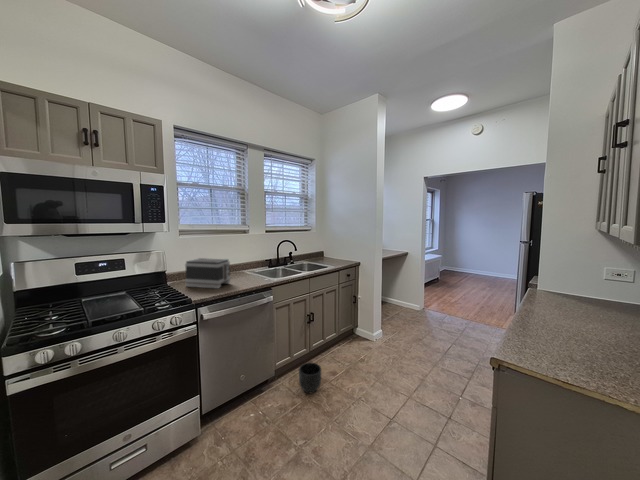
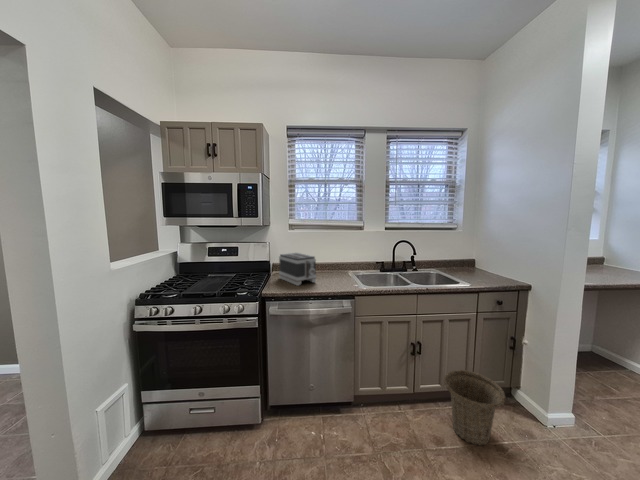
basket: none [329,324,363,366] -> present [444,370,505,445]
planter: present [299,363,322,393] -> none [374,406,406,452]

